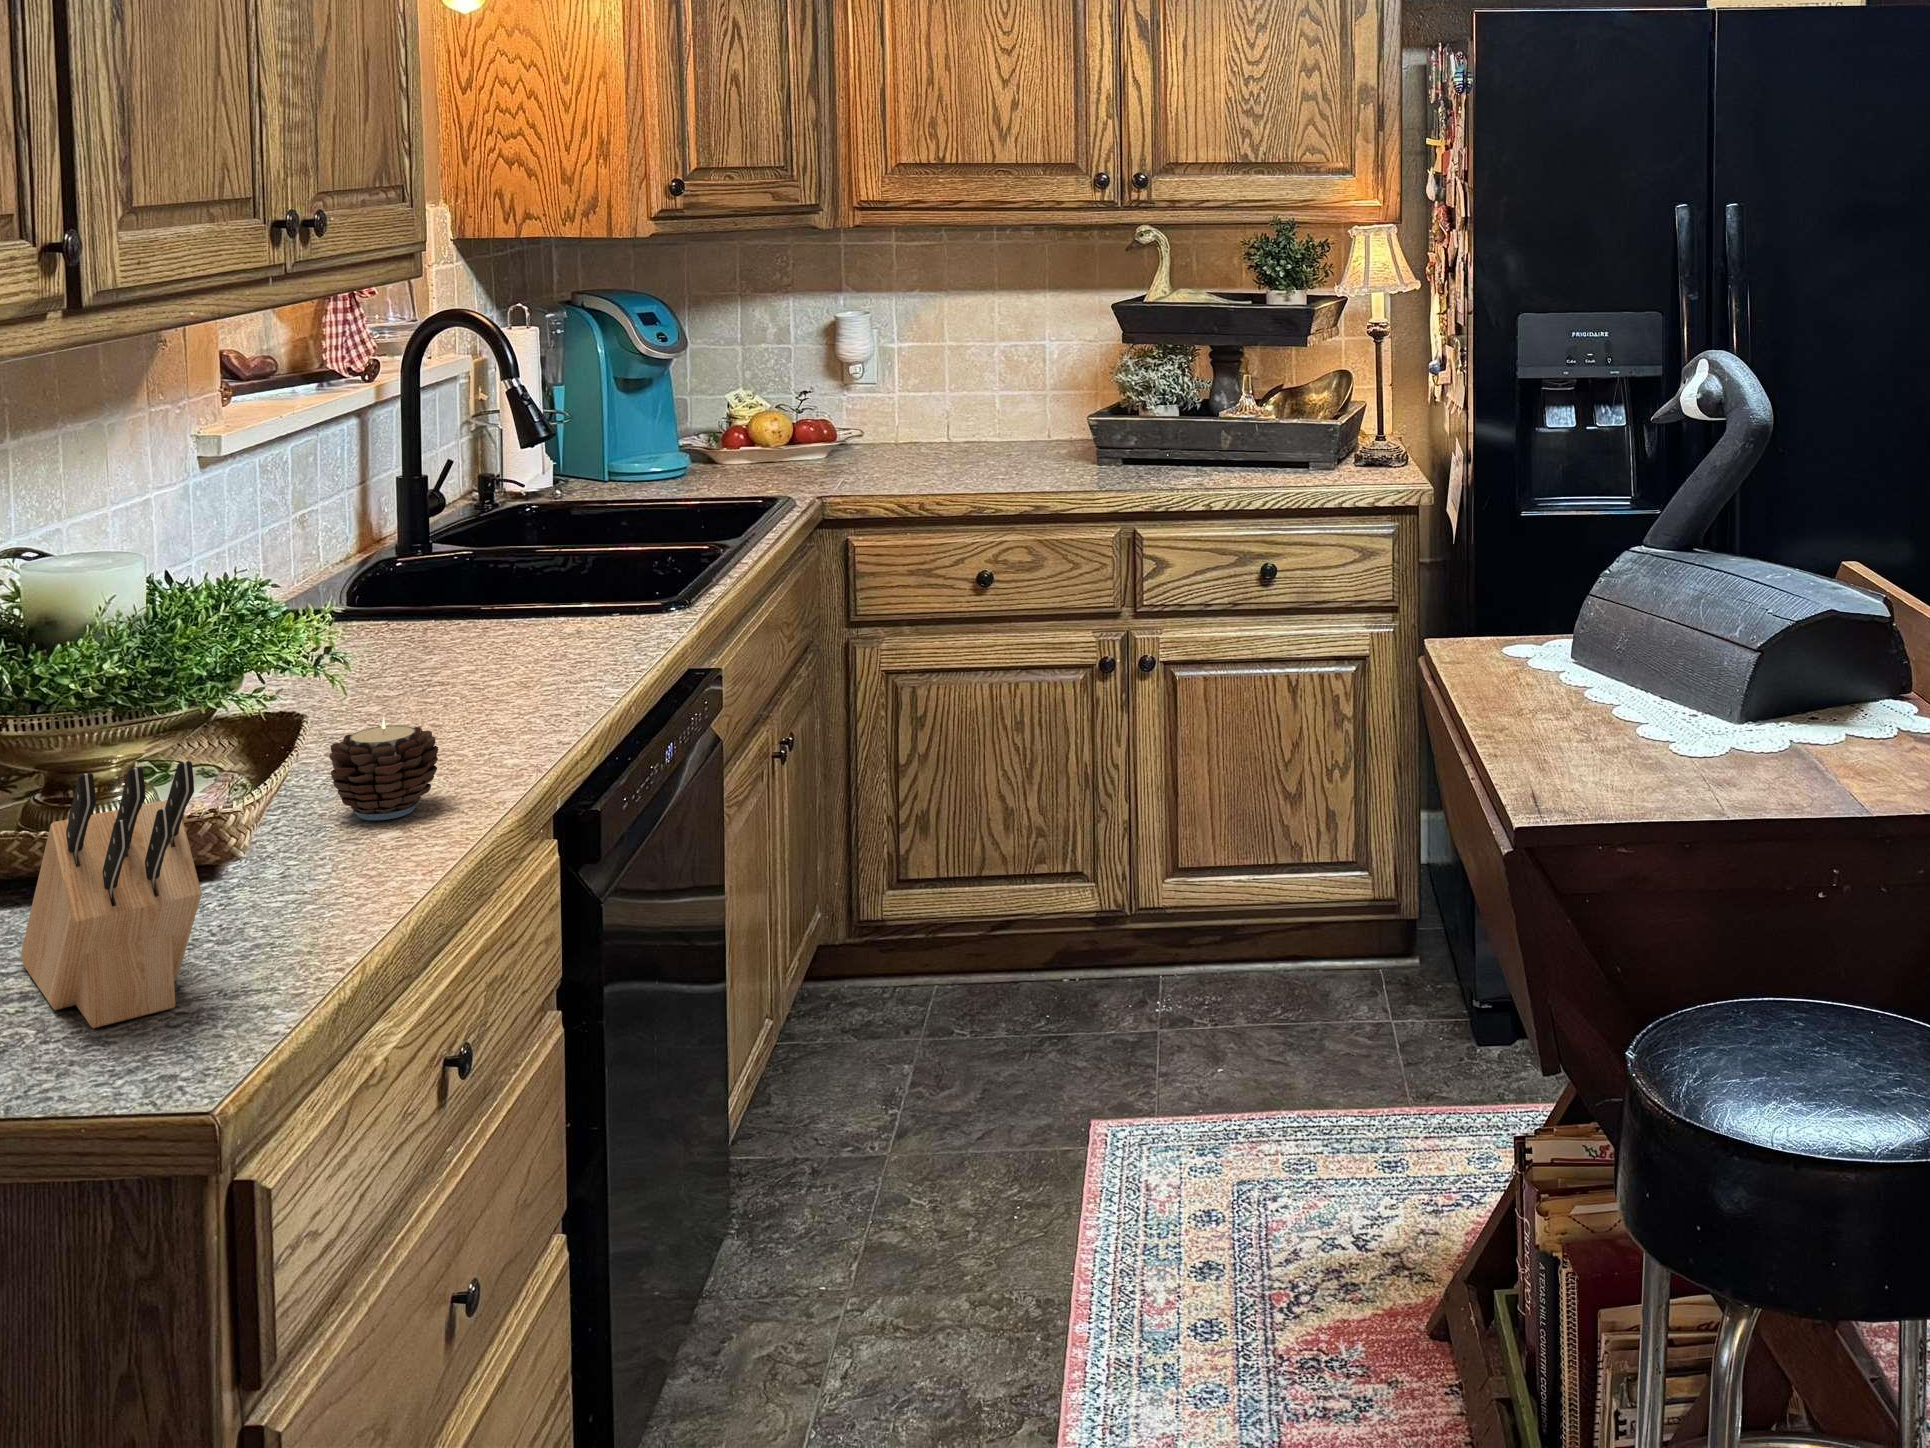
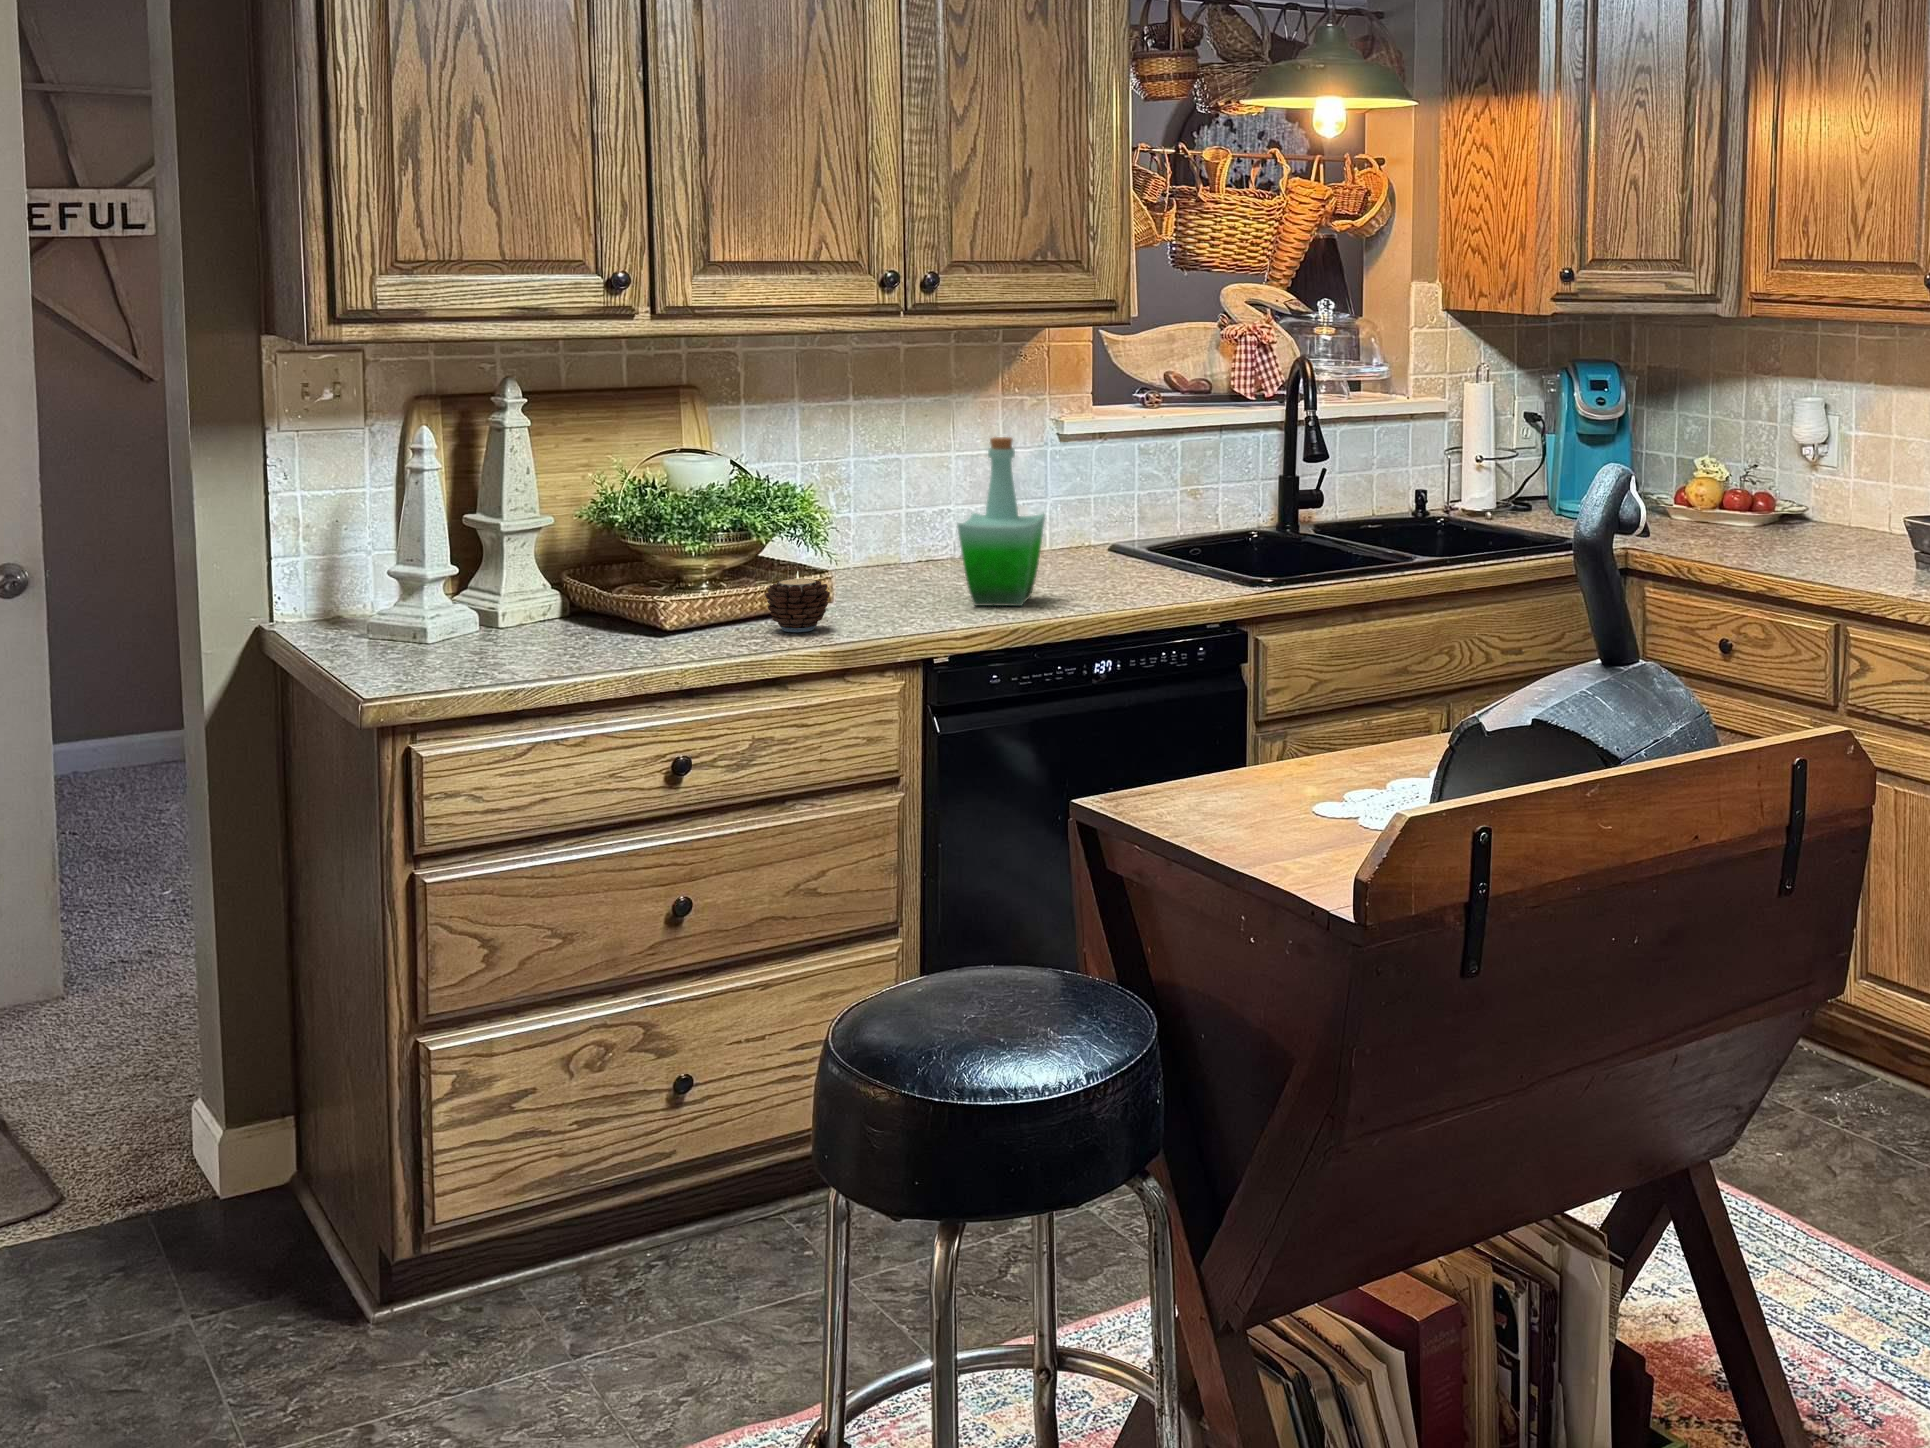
bottle: none [380,458,550,718] -> present [957,437,1045,606]
knife block: present [21,761,202,1028] -> none [442,528,589,663]

